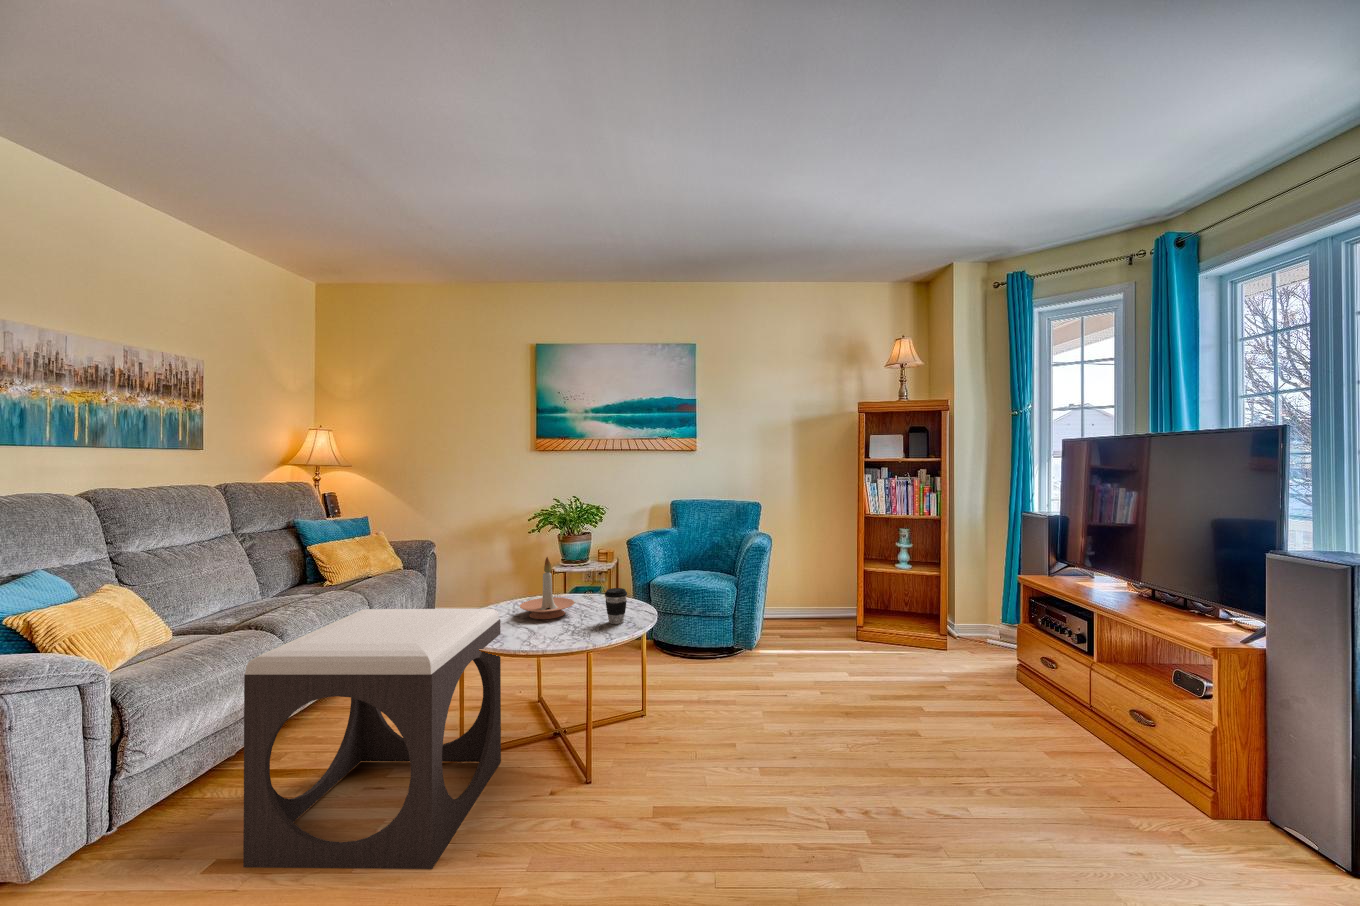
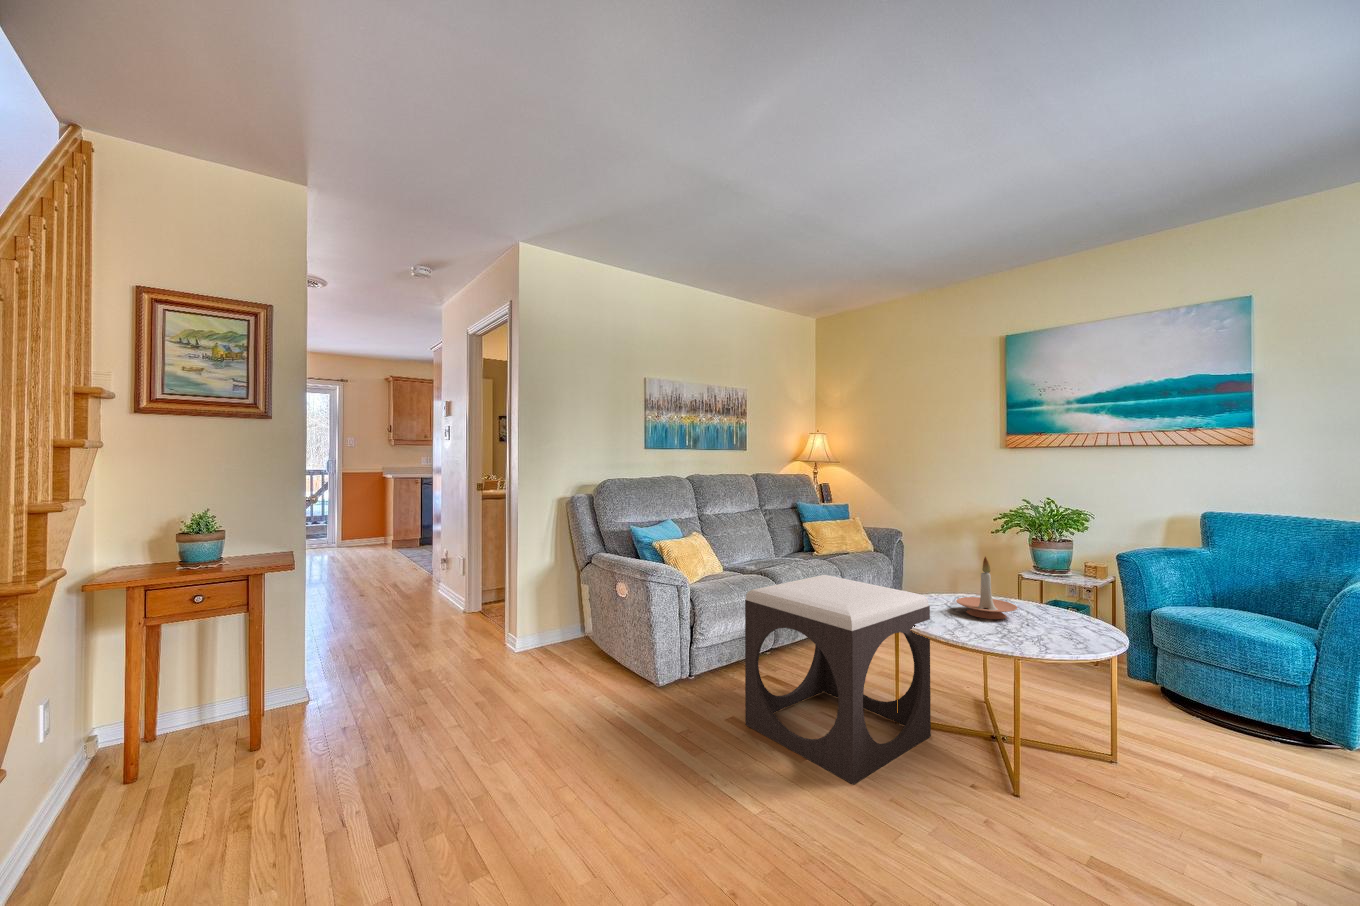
coffee cup: present [605,588,627,624] -> none [1047,601,1077,642]

